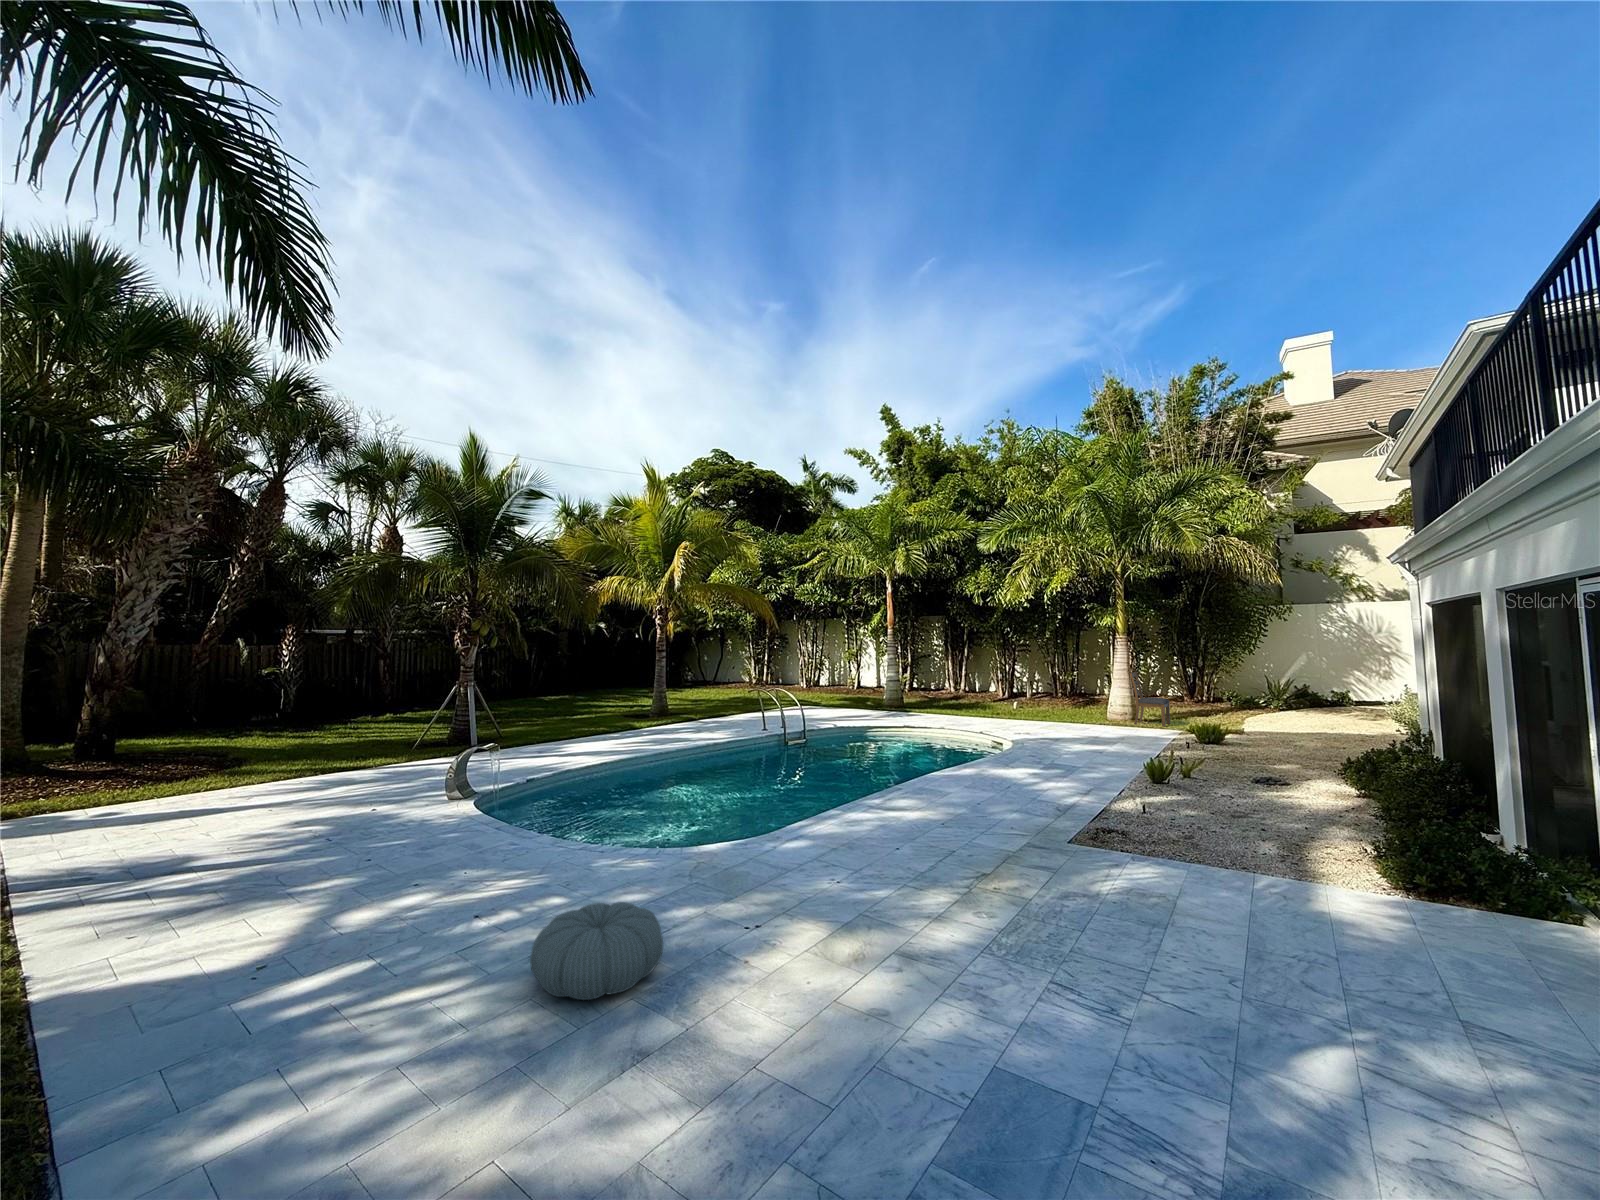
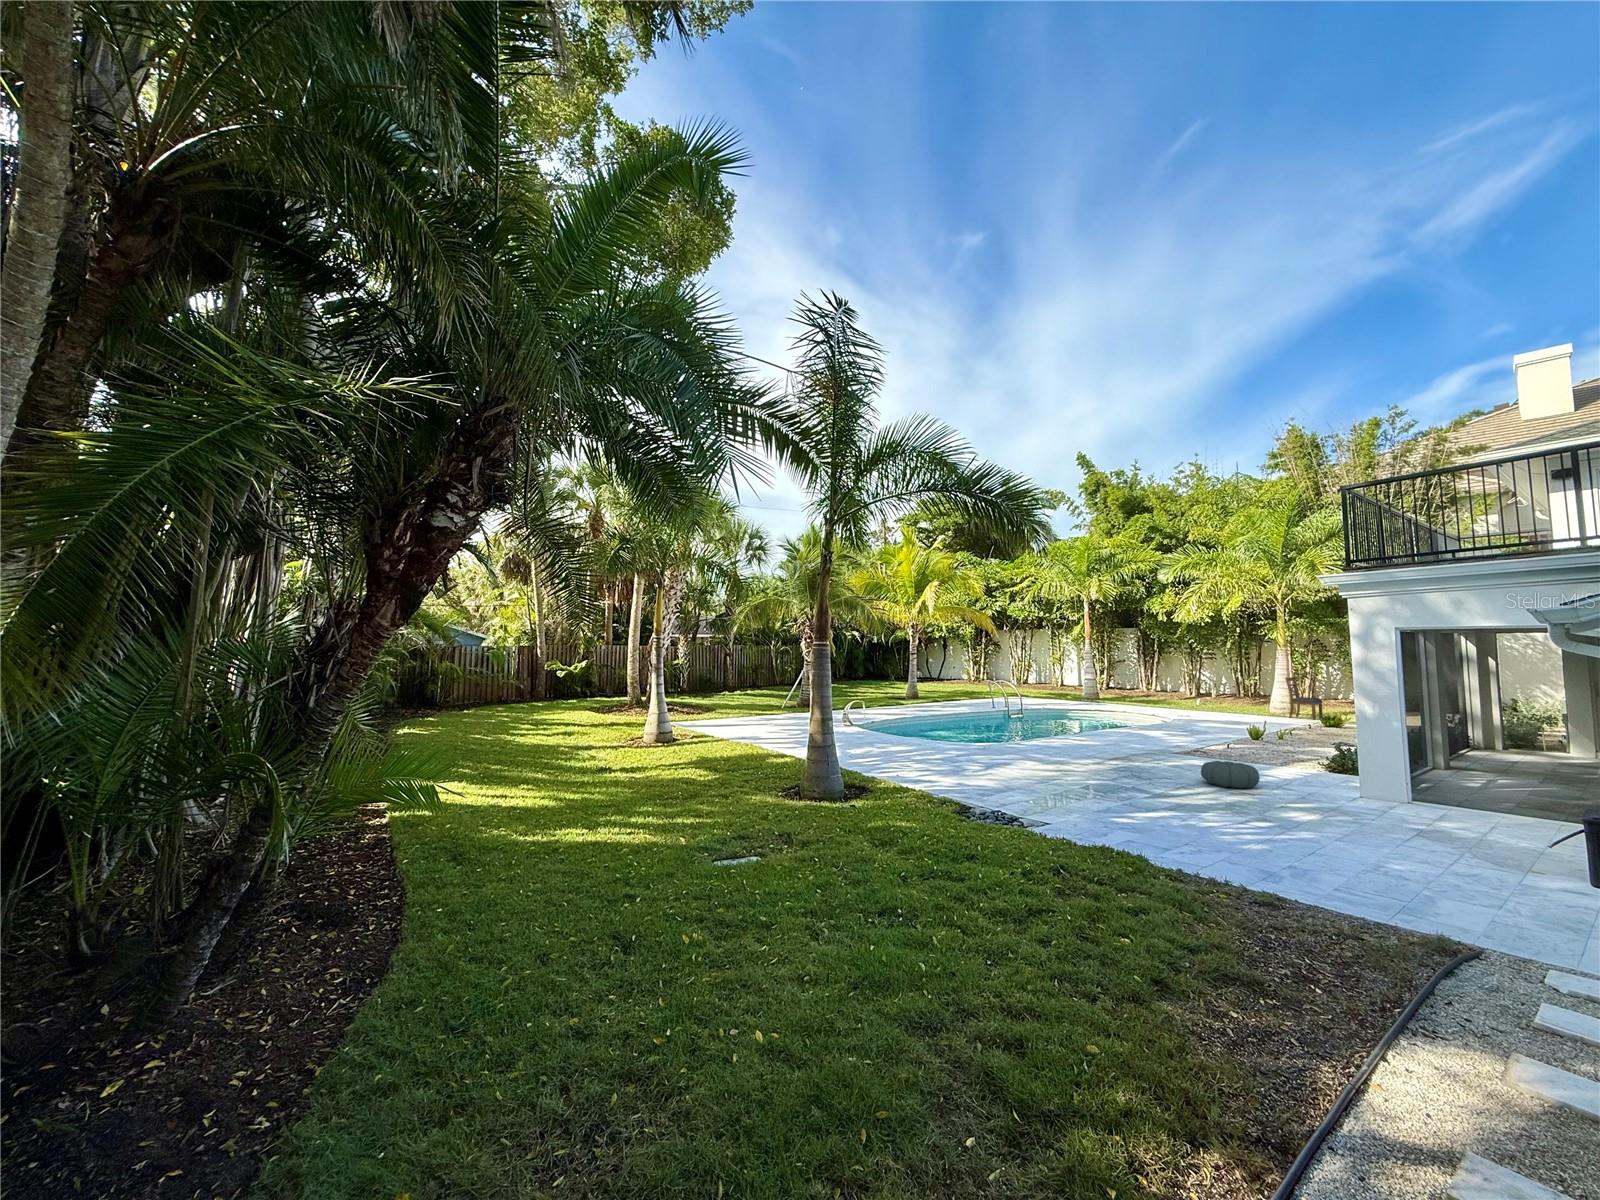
pouf: present [530,902,663,1000] -> present [1201,761,1260,788]

